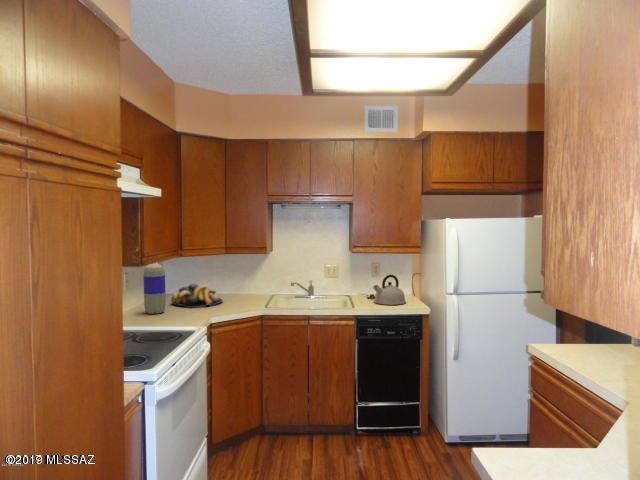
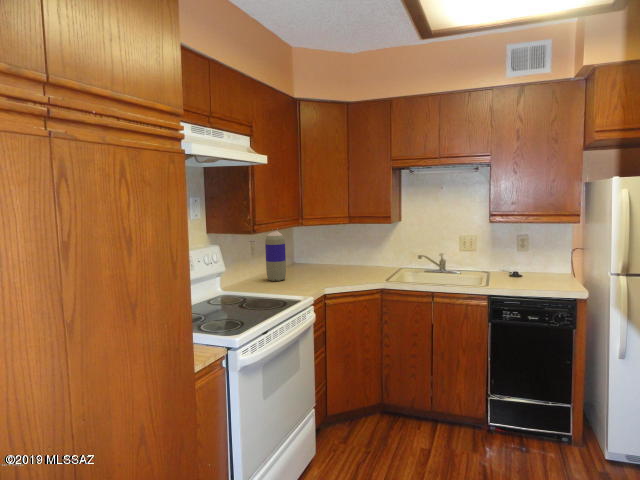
kettle: present [373,275,406,305] -> none [514,248,558,285]
fruit bowl: present [171,284,222,308] -> none [296,254,346,277]

